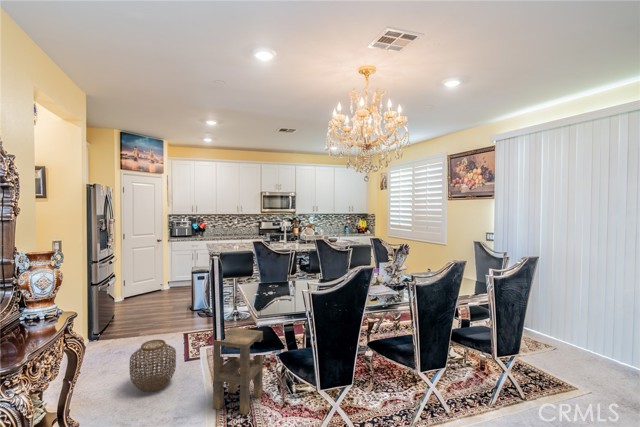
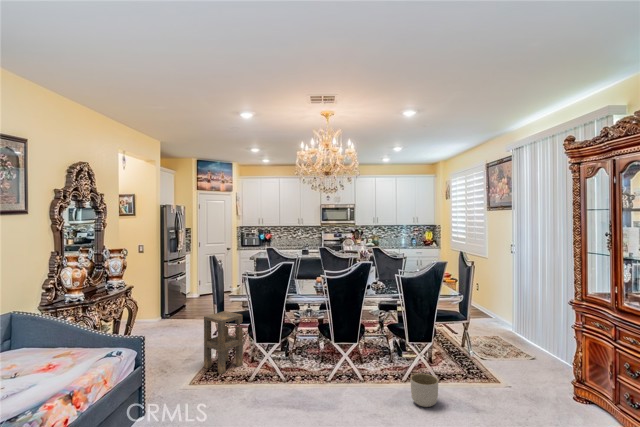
woven basket: present [129,340,176,392] -> none [162,317,194,353]
planter: none [485,376,517,414] -> present [411,373,438,407]

